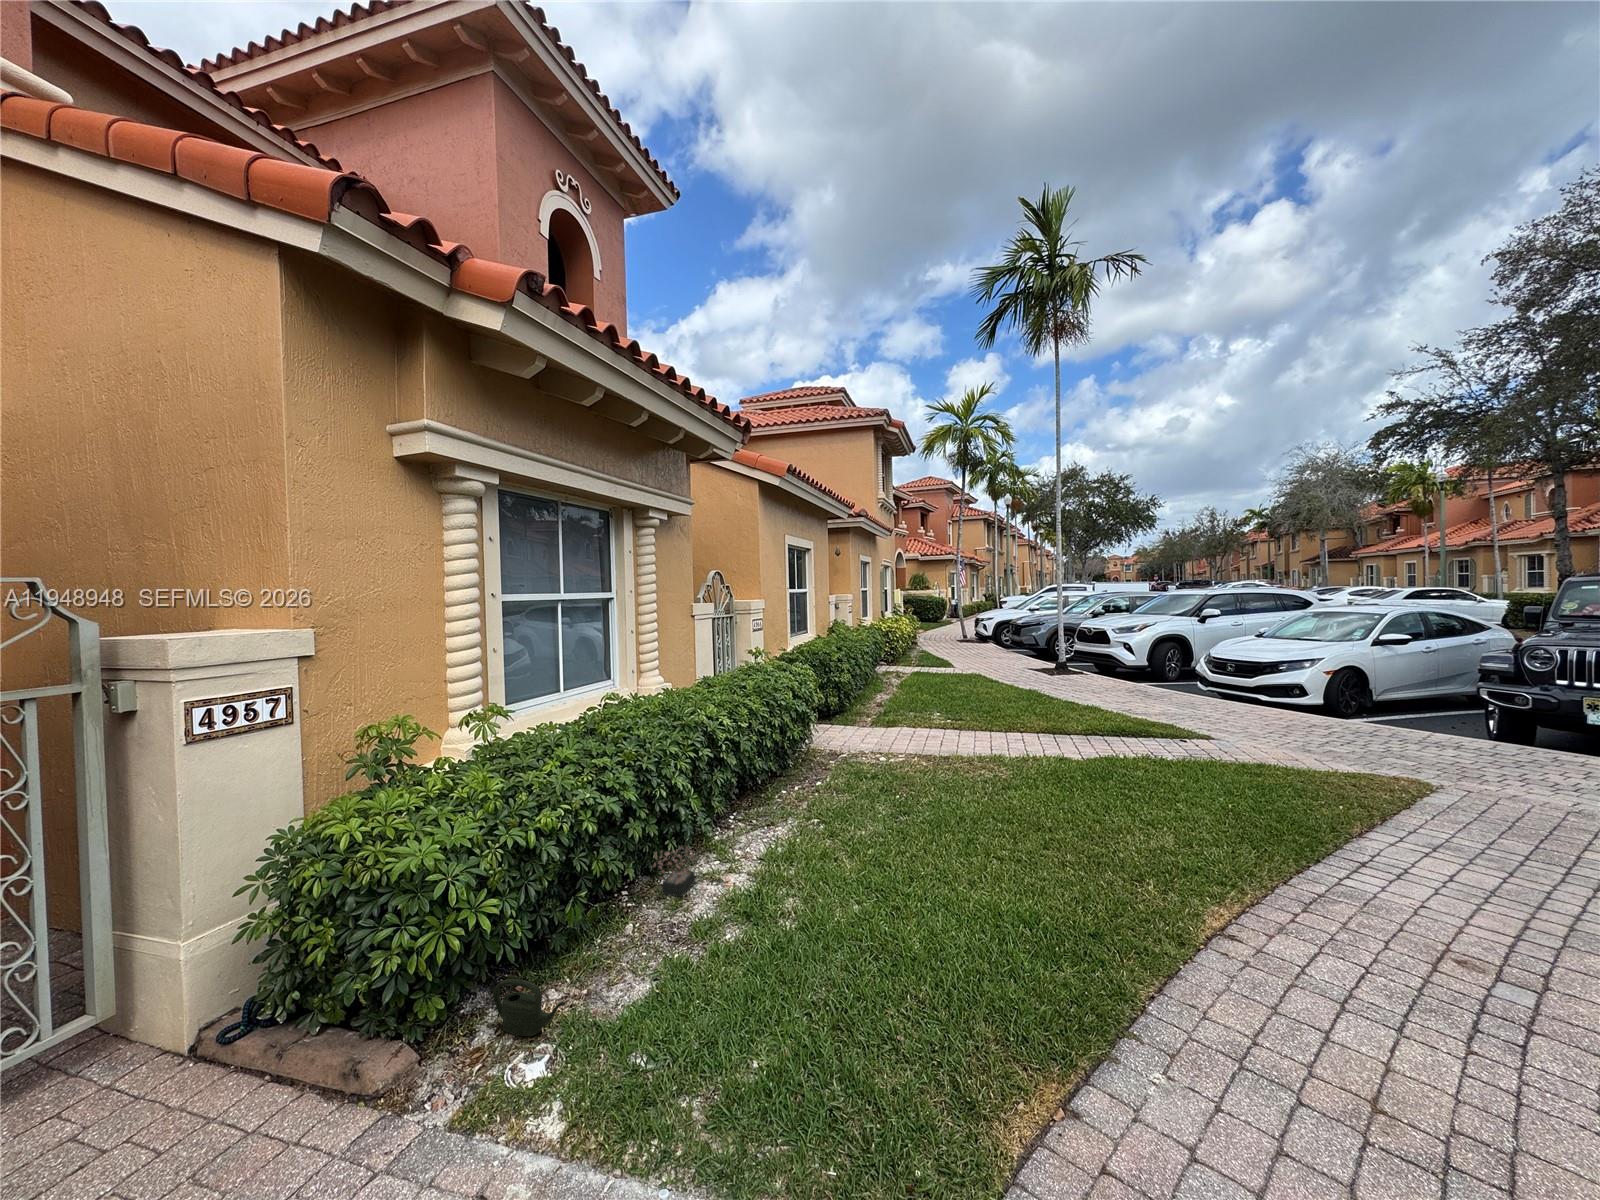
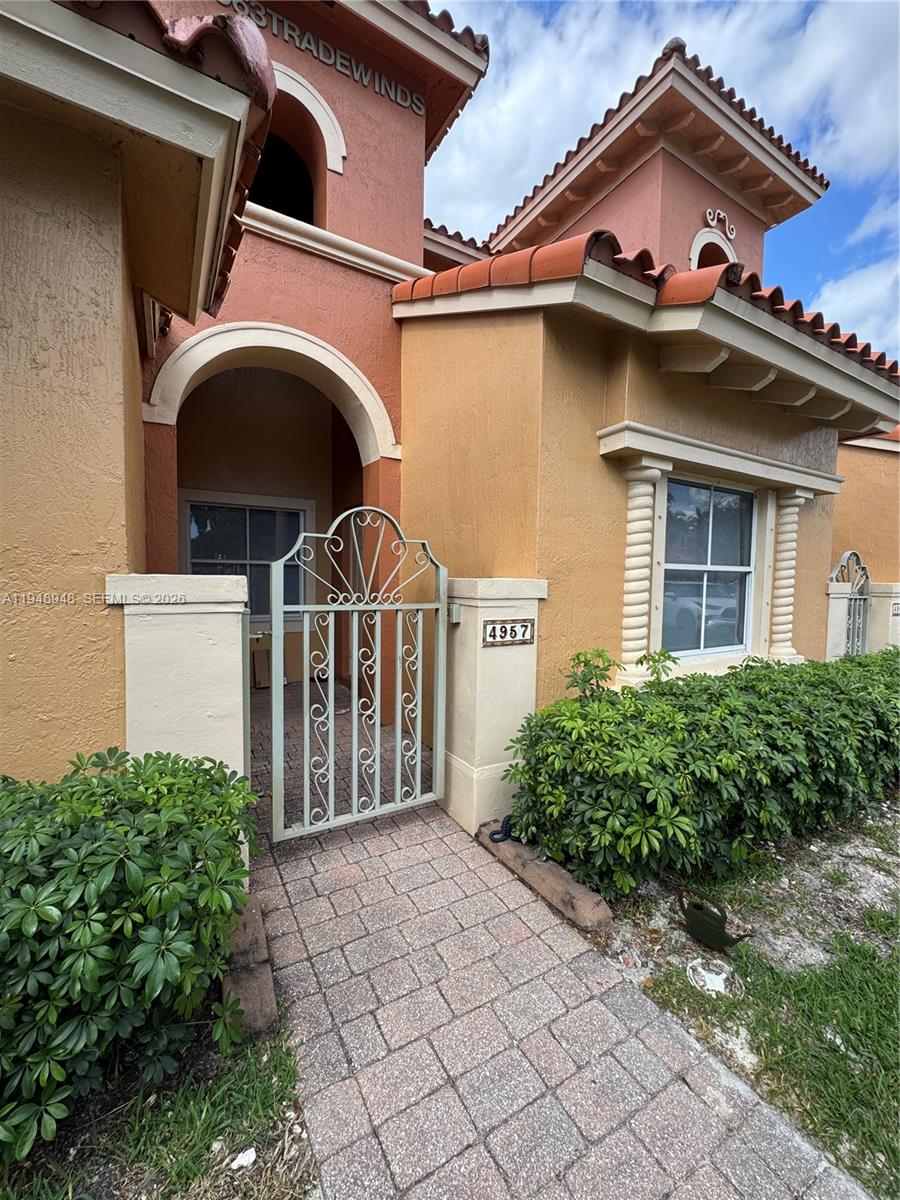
decorative plant: present [654,847,696,897] -> none [810,814,859,868]

